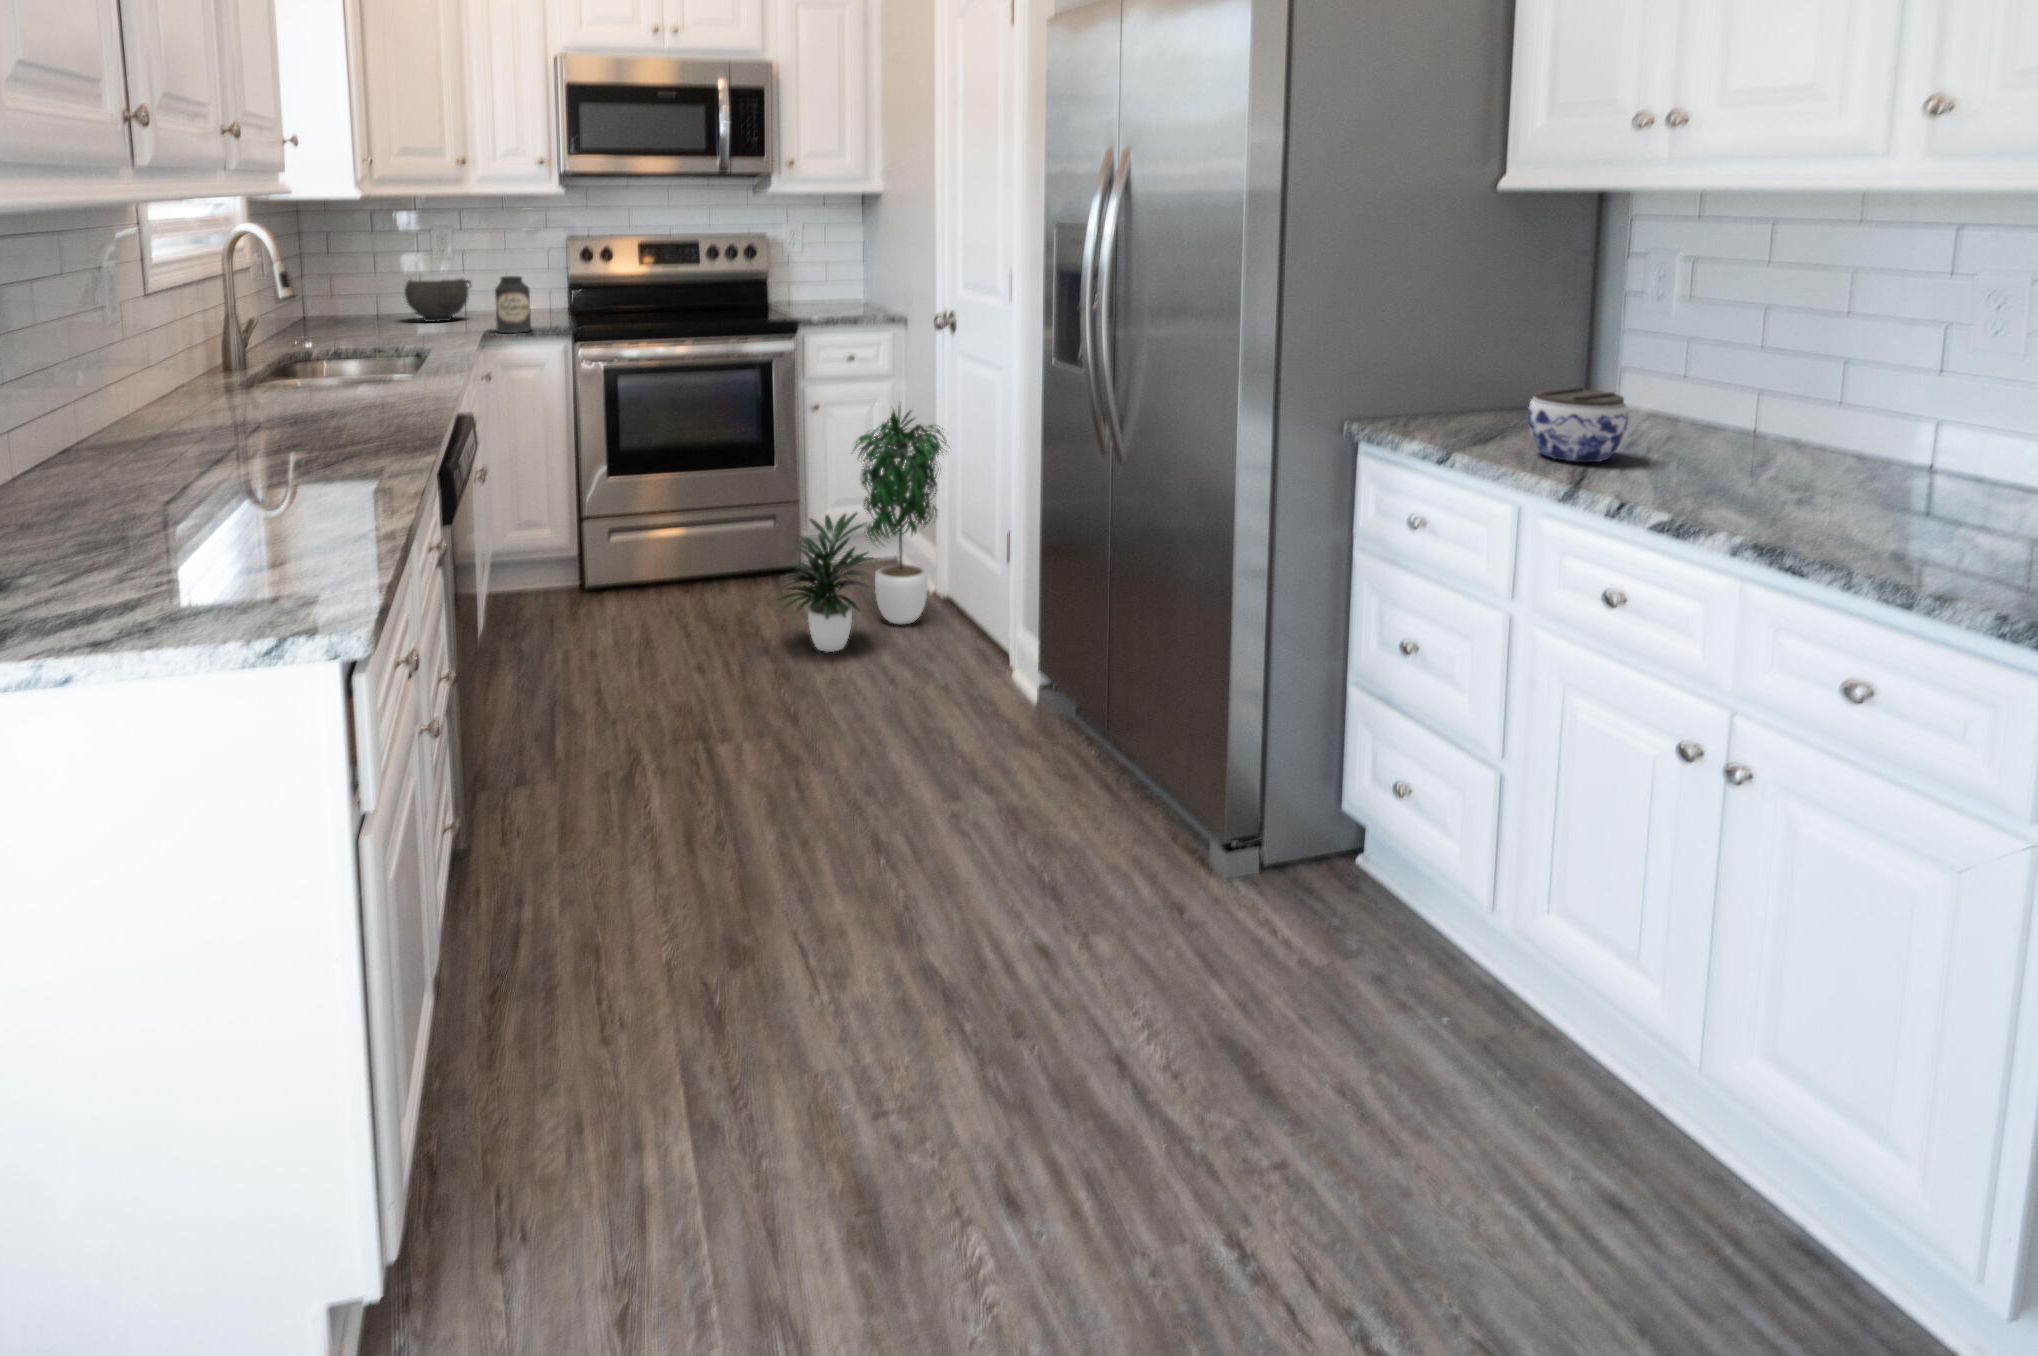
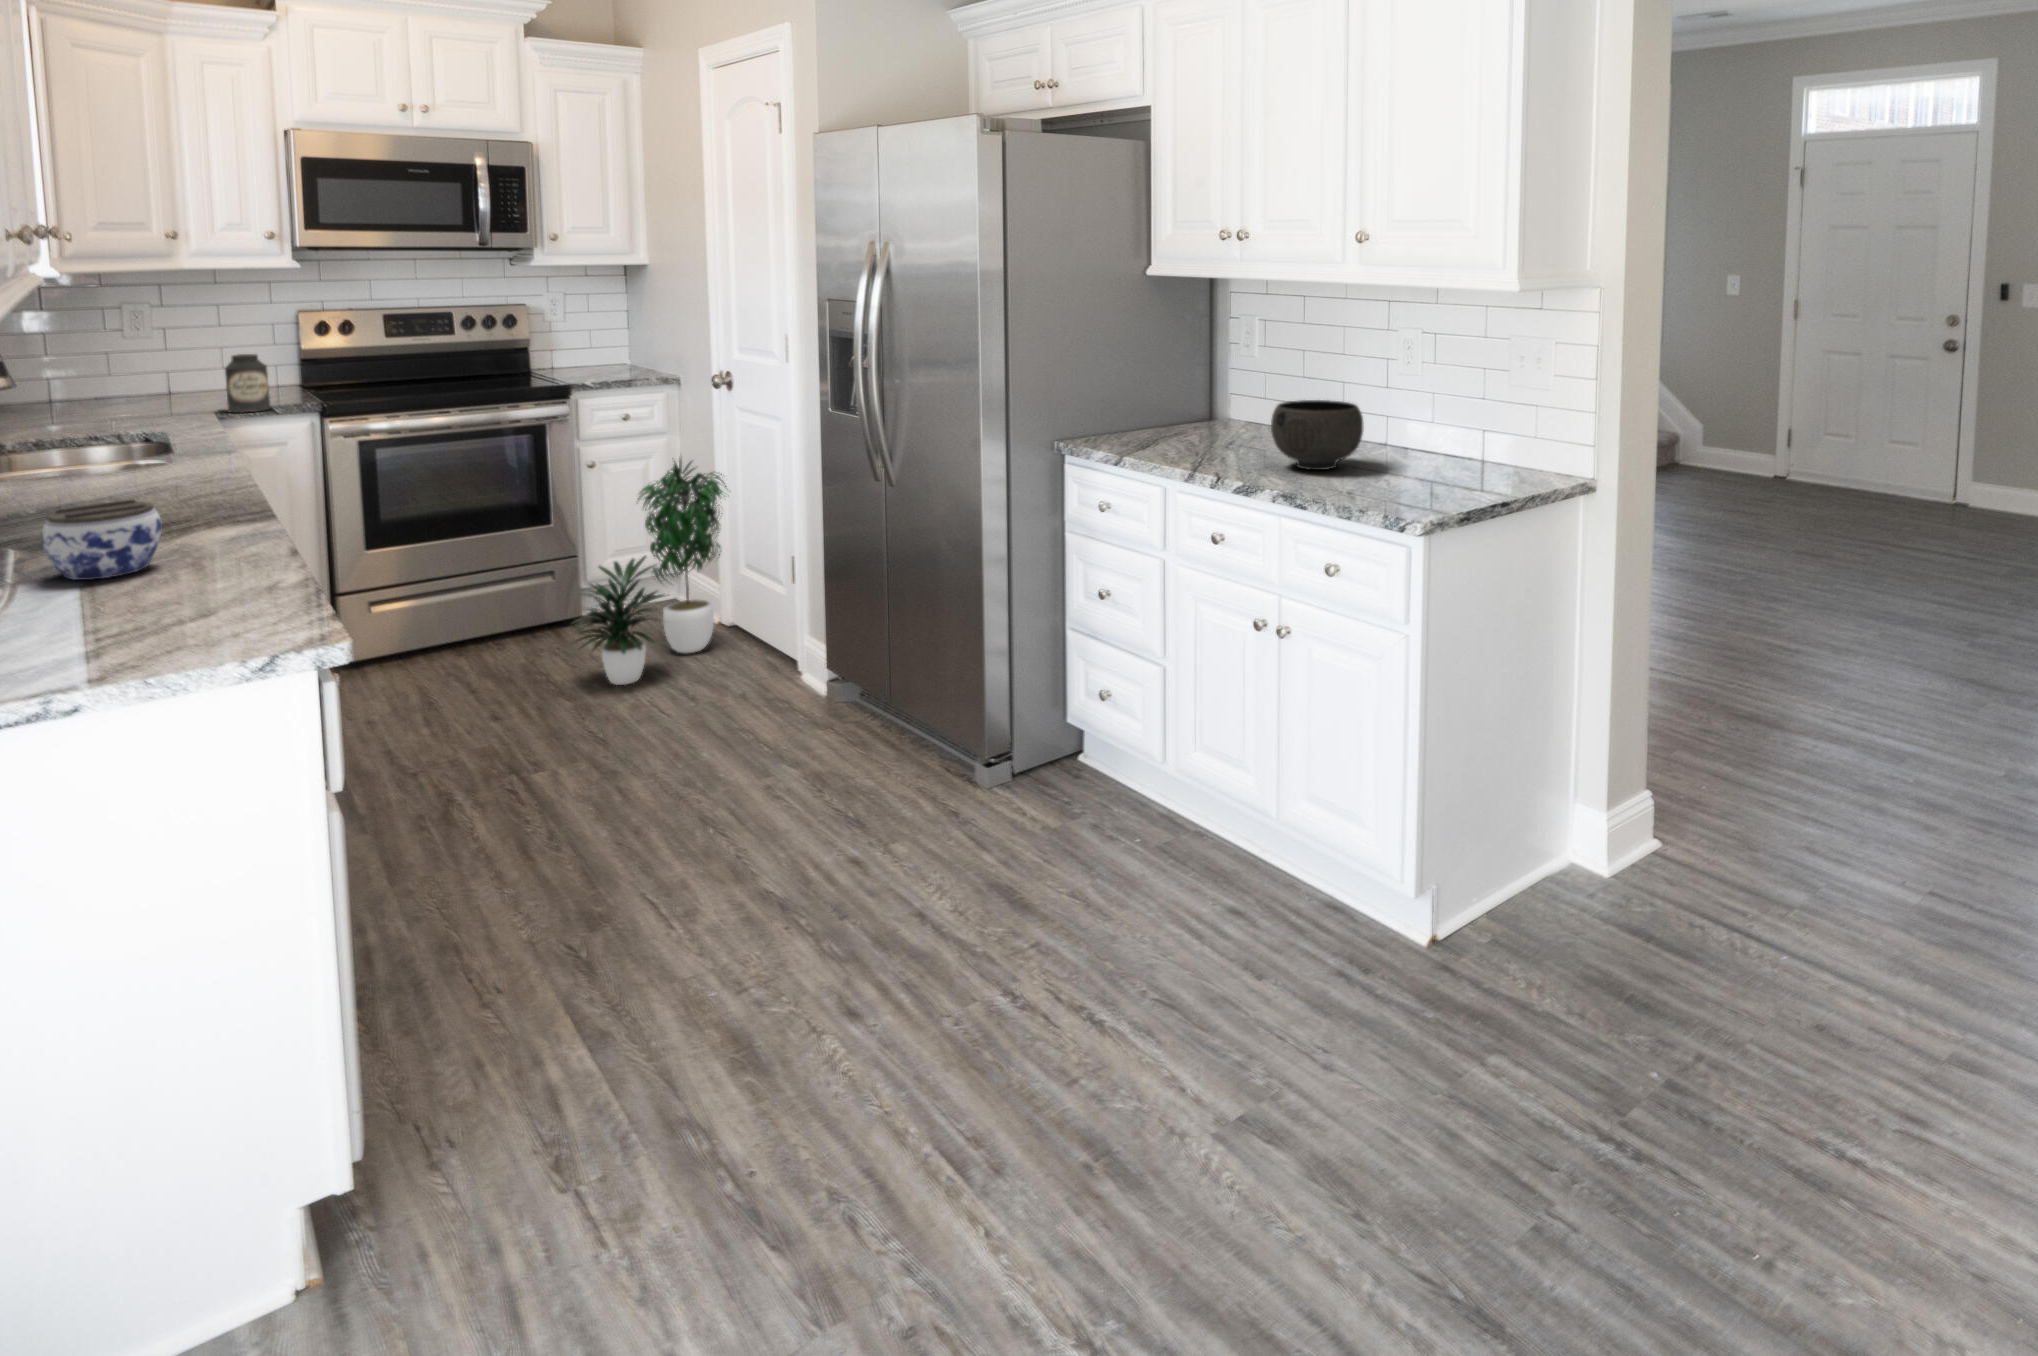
bowl: present [403,279,471,322] -> present [1271,400,1364,470]
jar: present [1528,387,1628,462] -> present [42,500,161,580]

